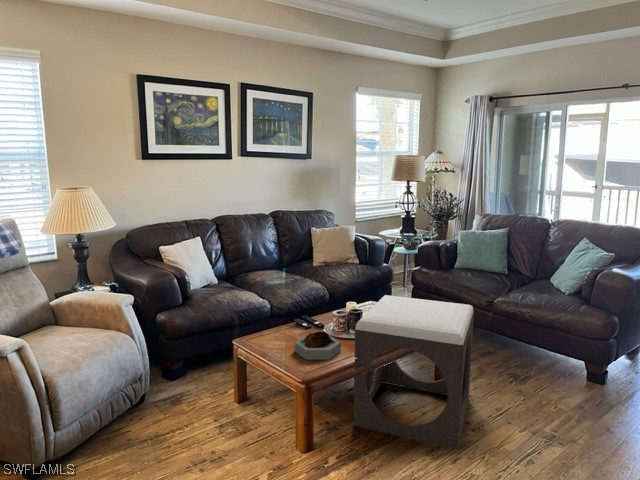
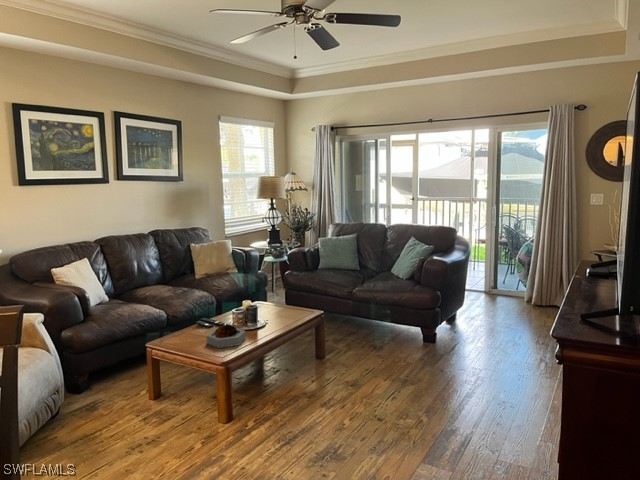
footstool: present [354,295,474,449] -> none [258,291,344,399]

